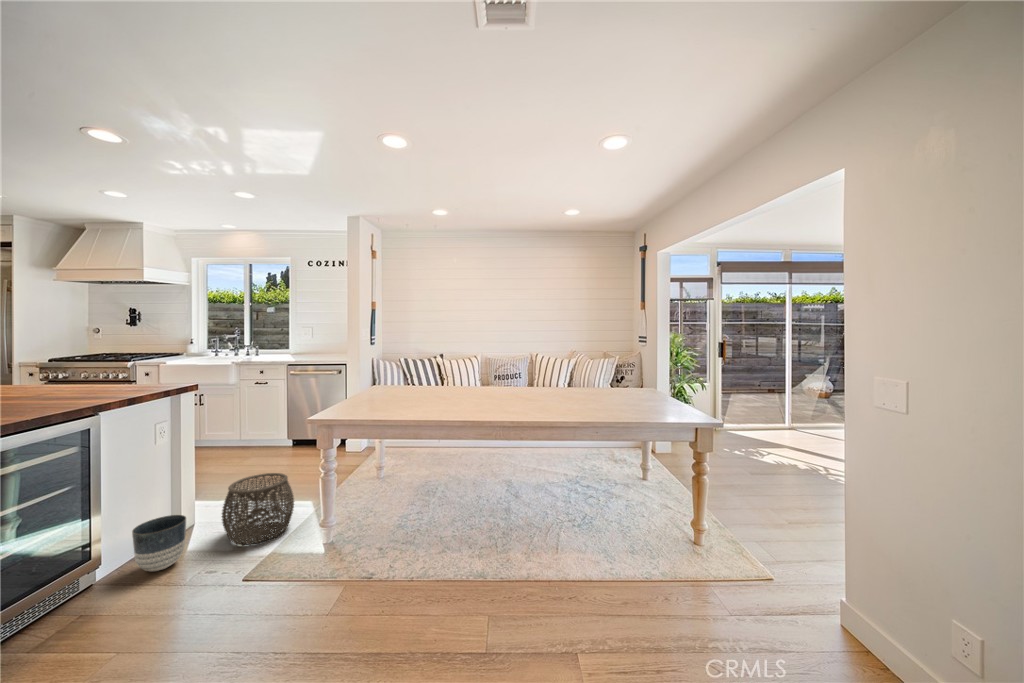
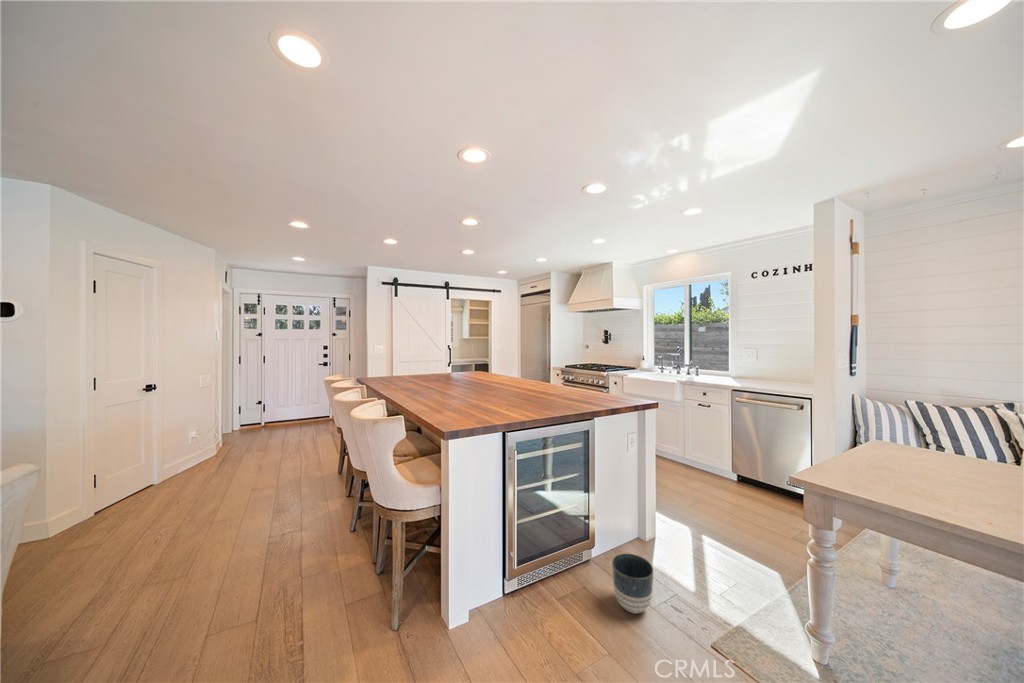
woven basket: present [222,473,294,545] -> none [683,541,769,642]

